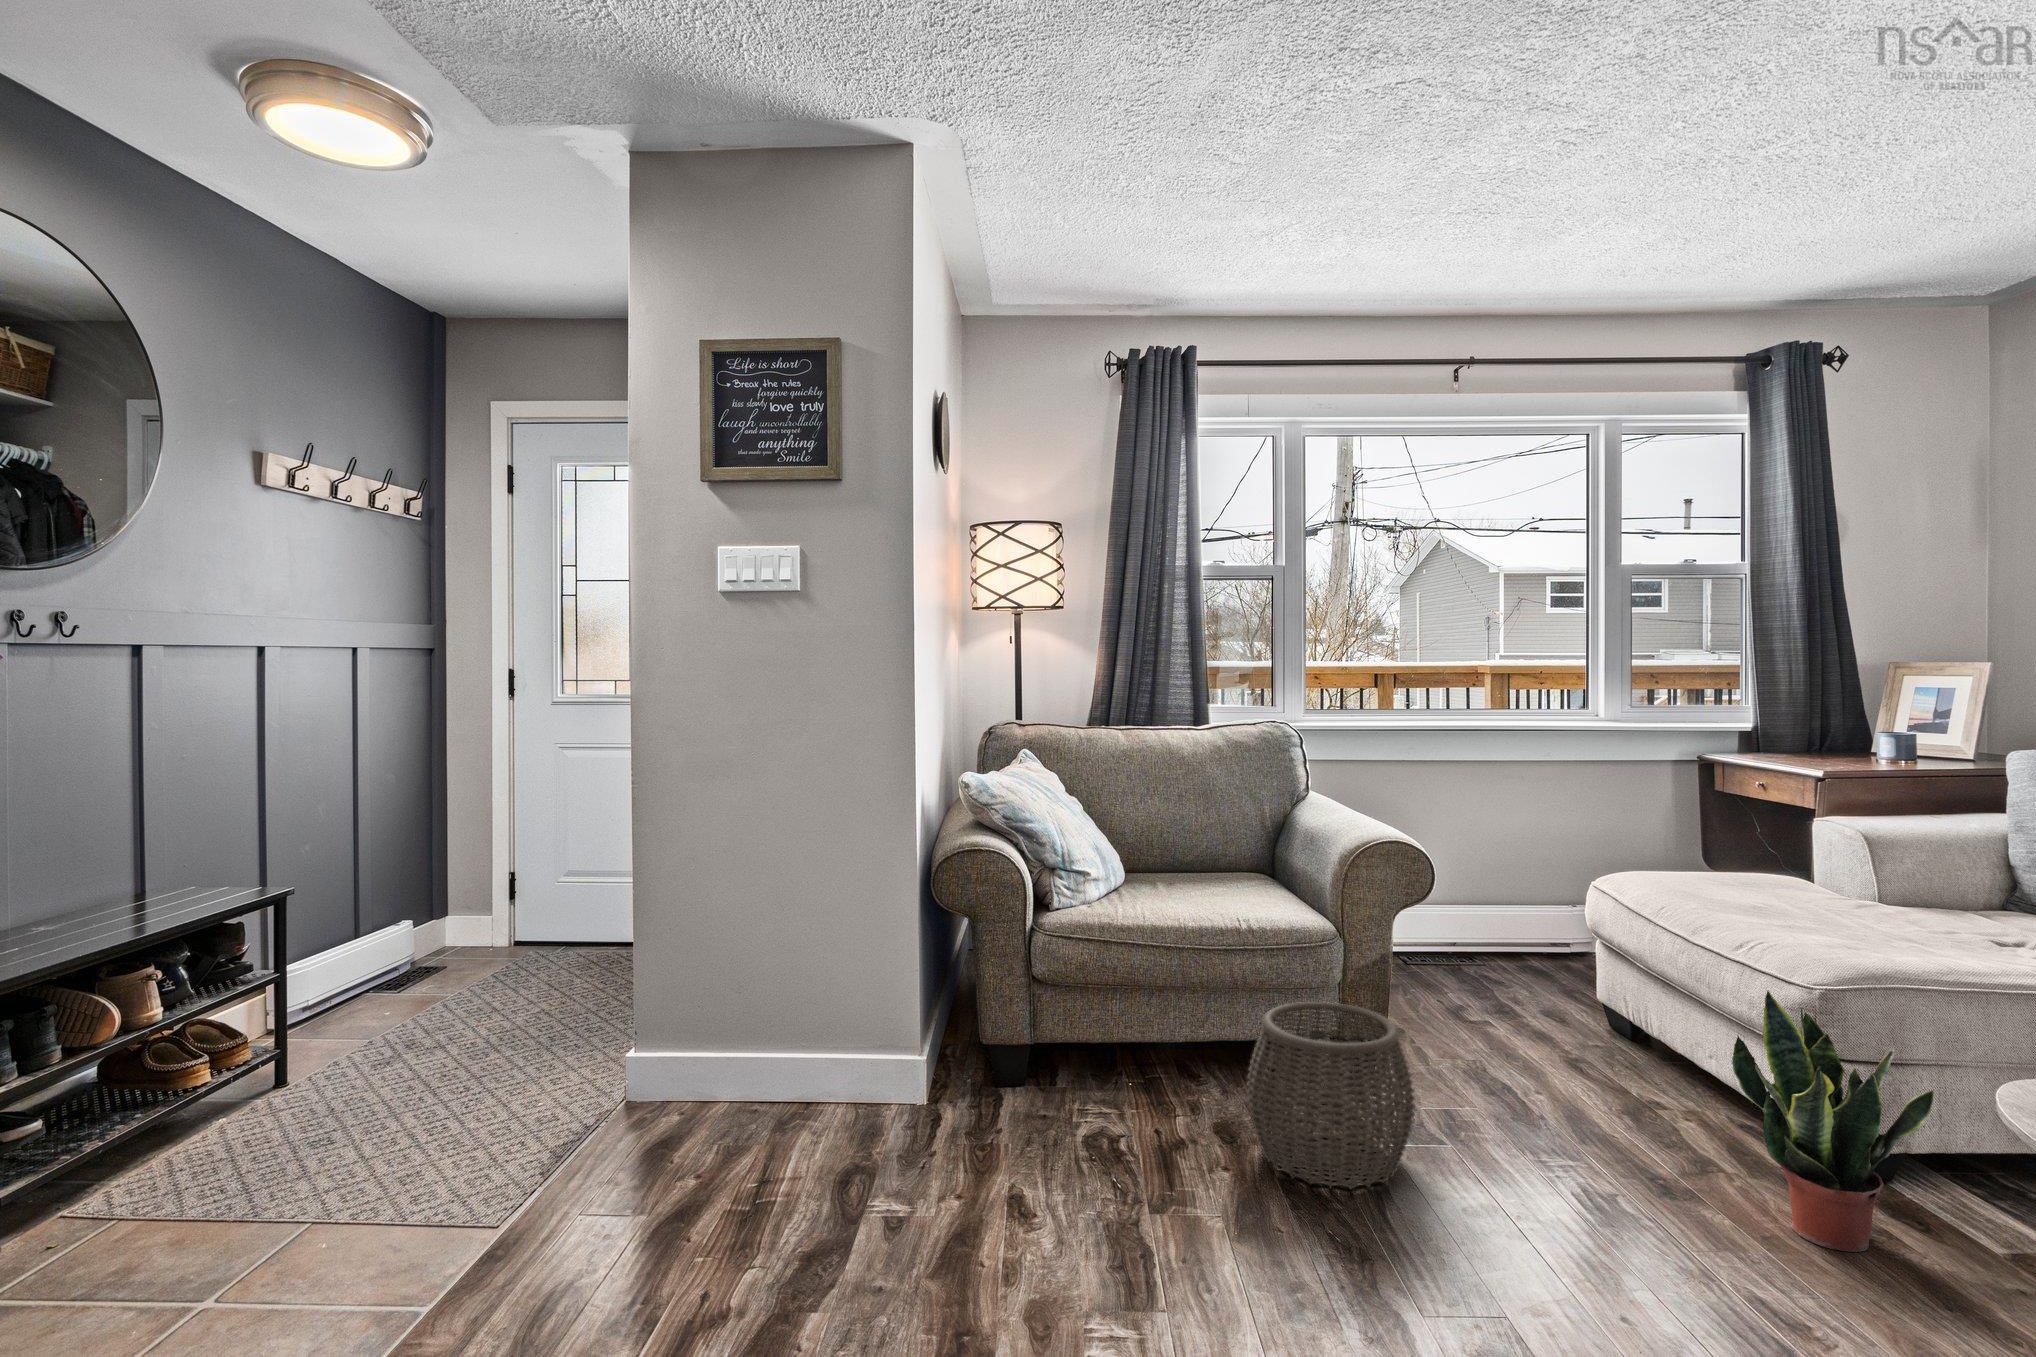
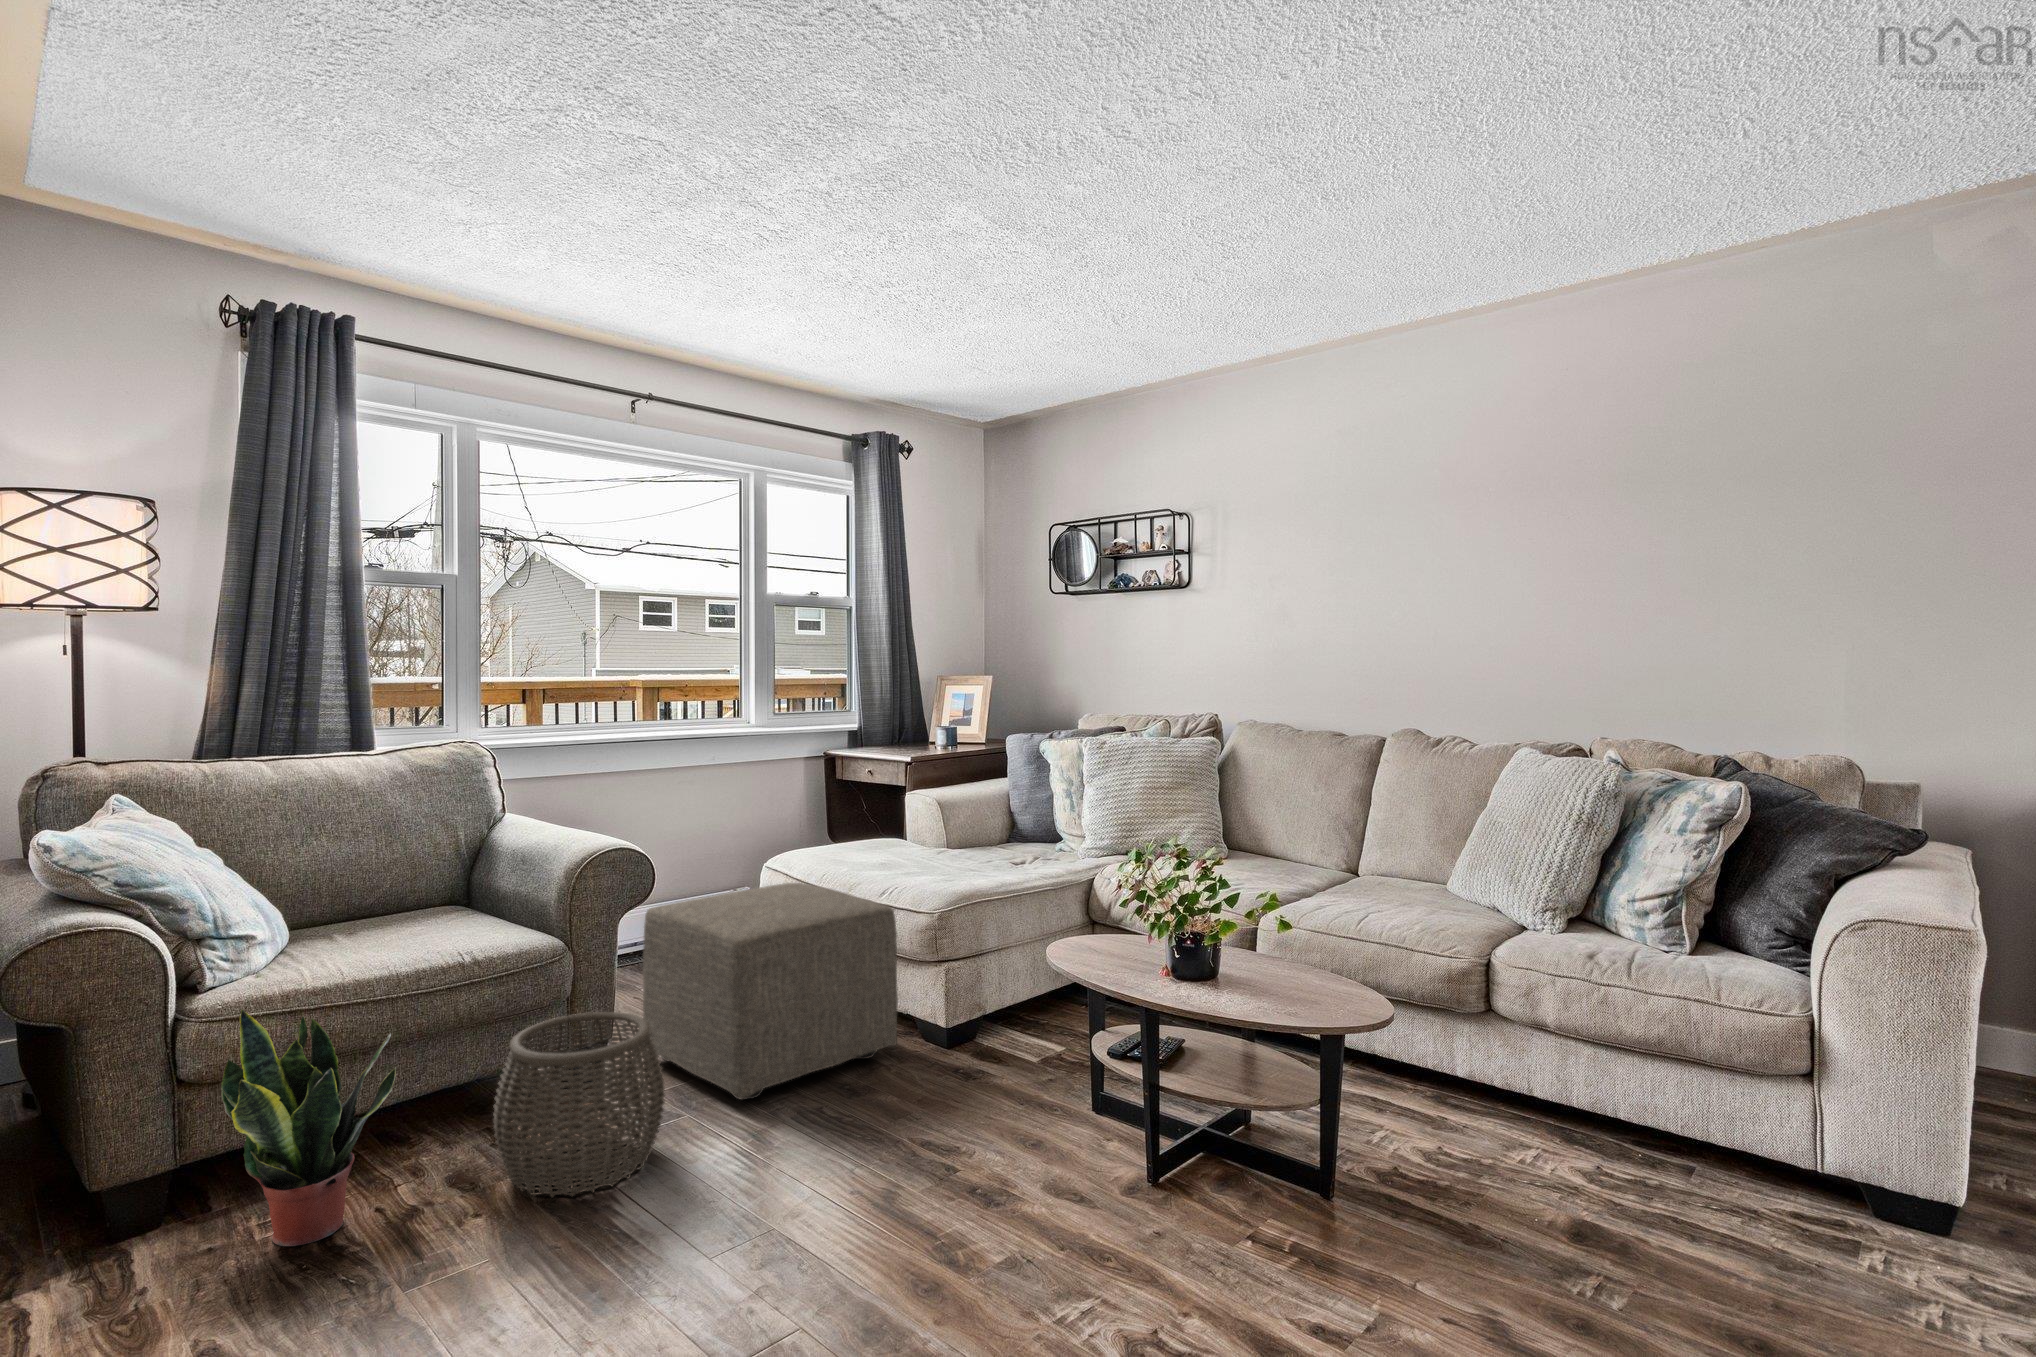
ottoman: none [1425,908,1746,1151] -> present [643,883,898,1100]
potted plant: present [1732,990,1934,1252] -> present [221,1010,396,1246]

